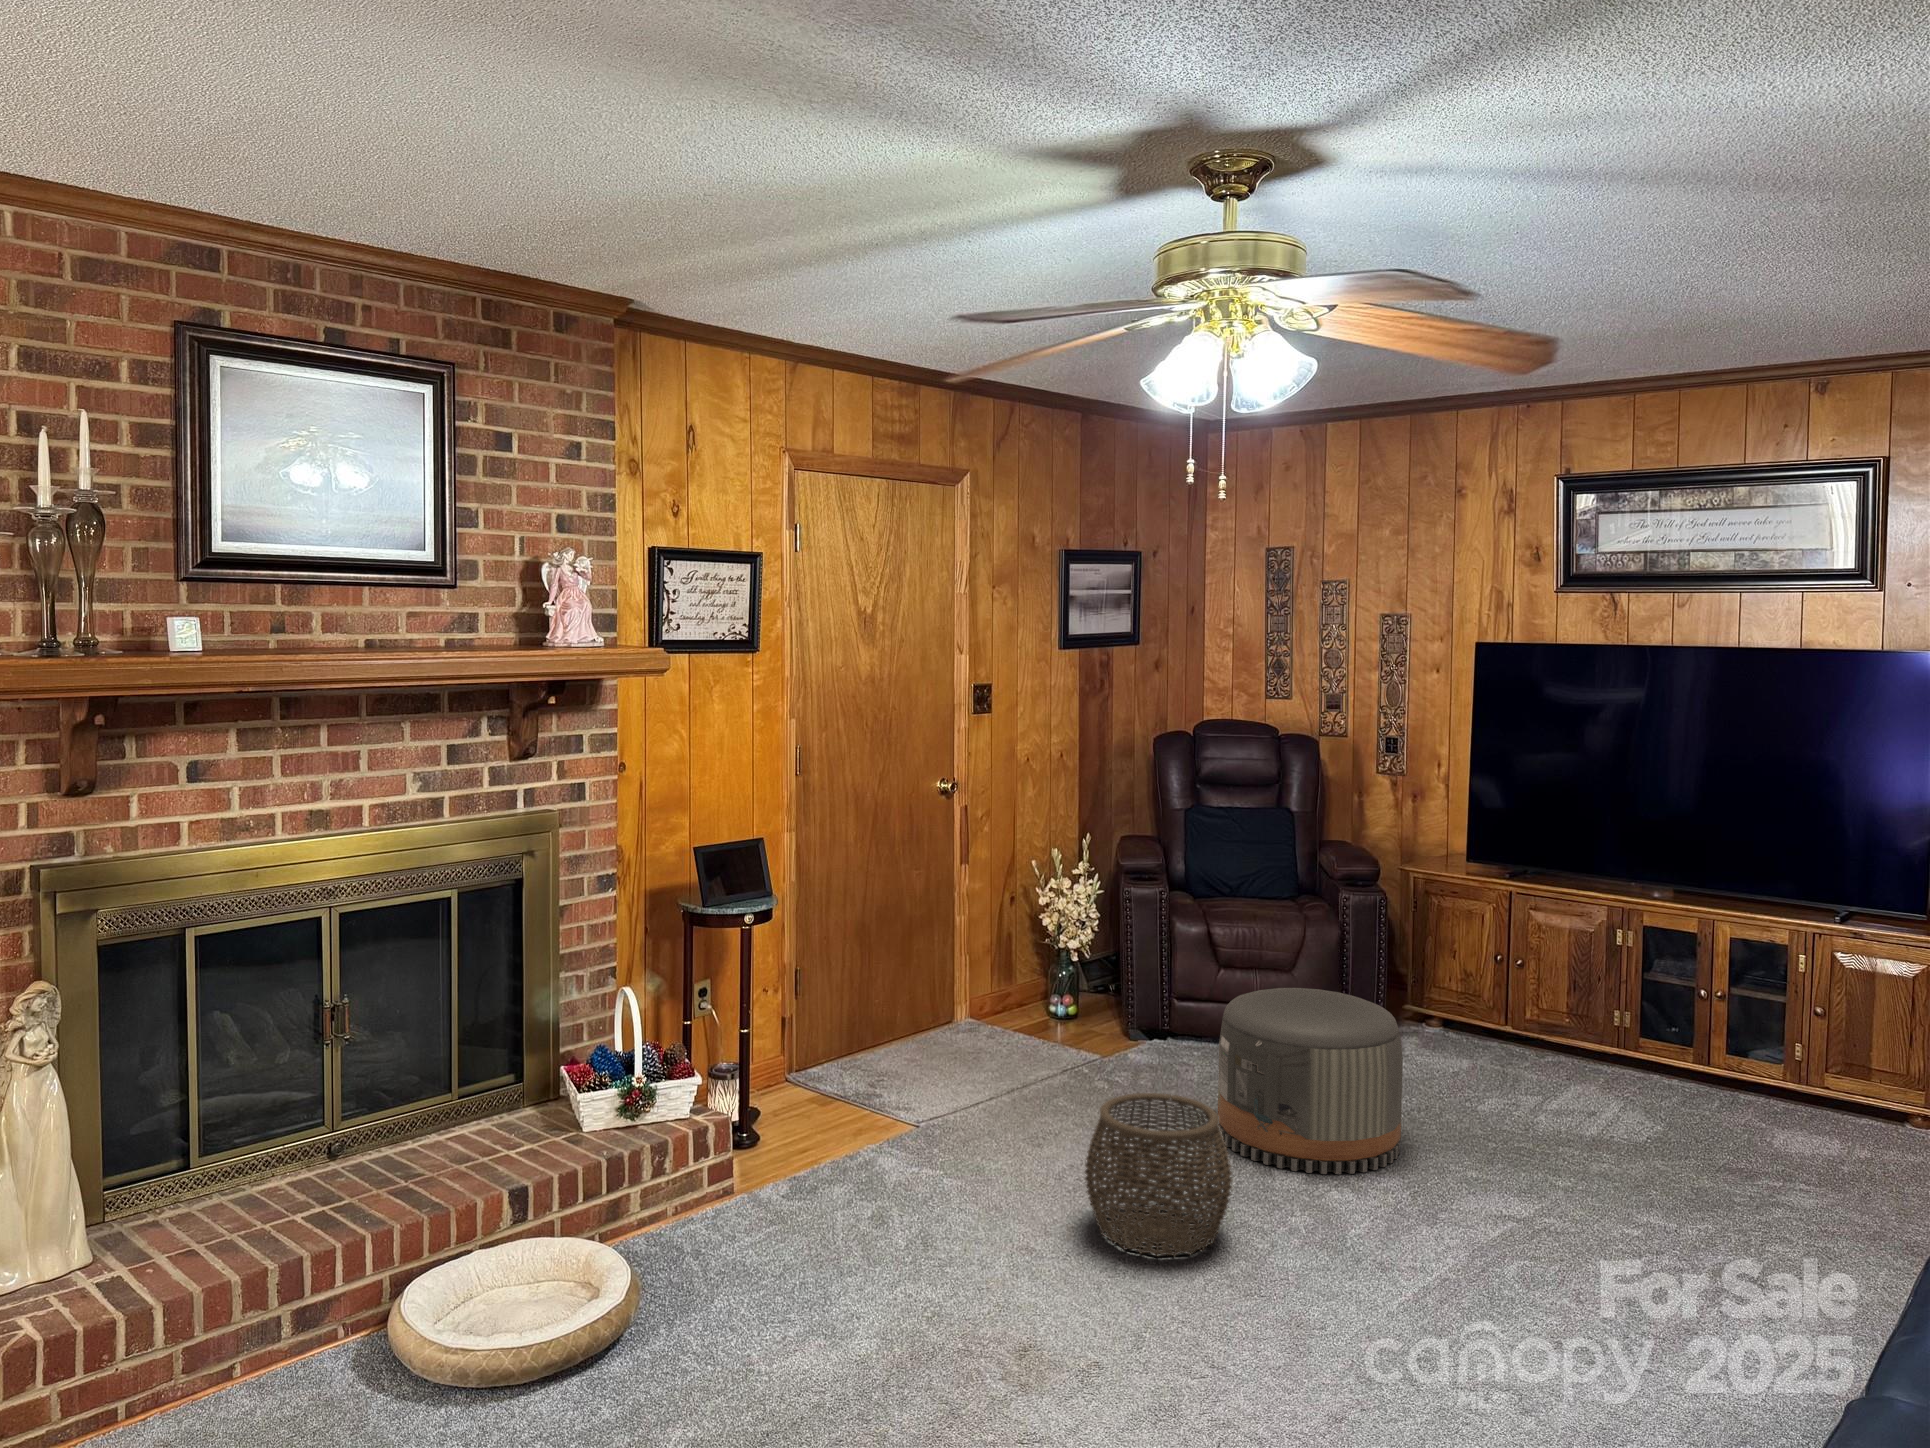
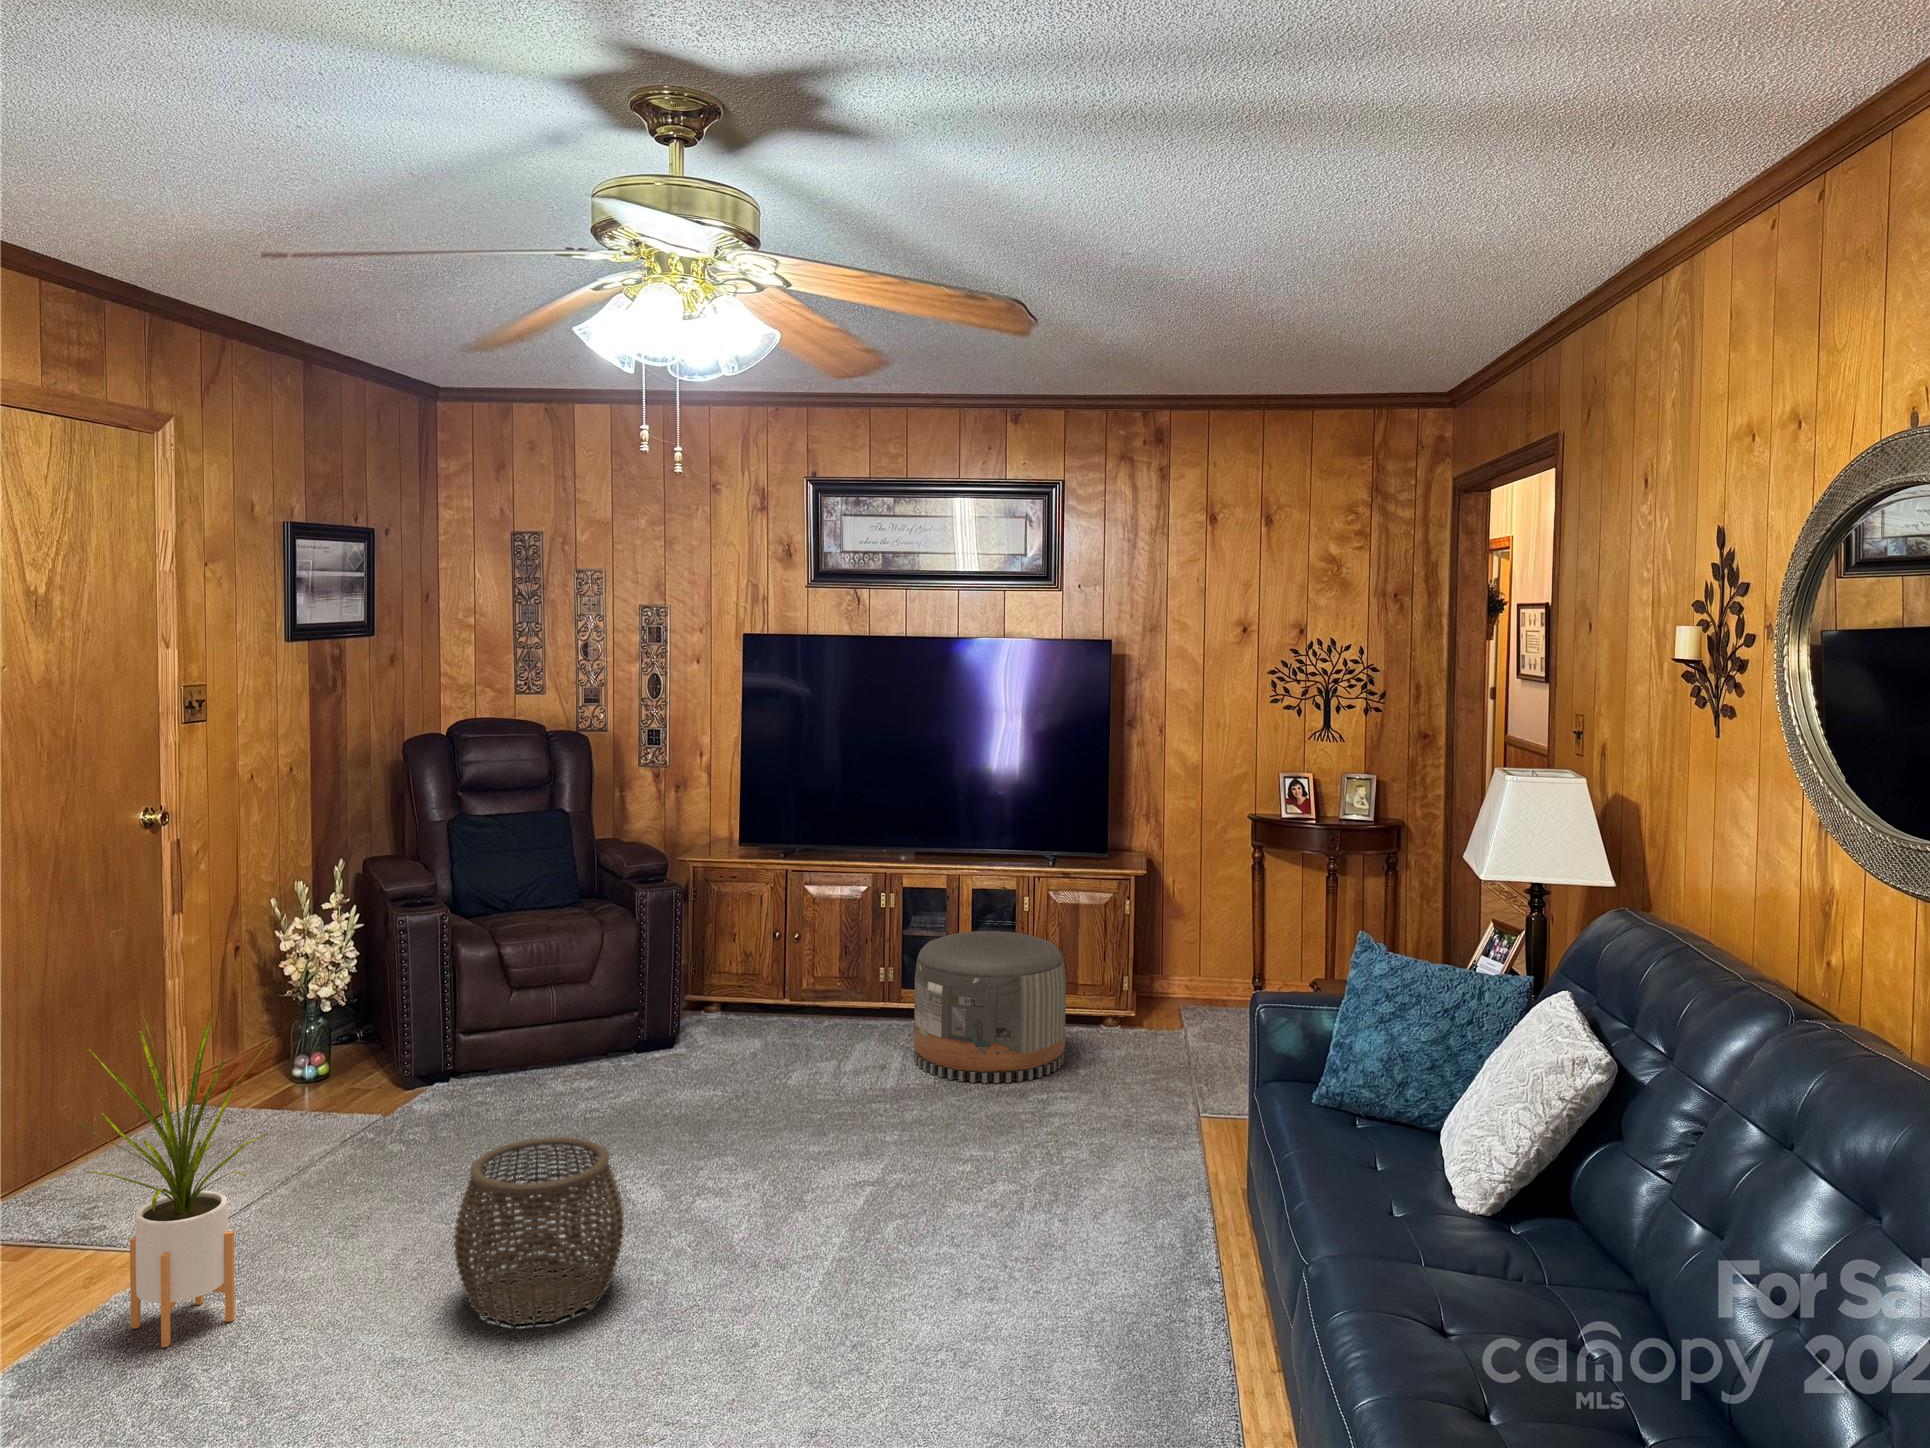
house plant: none [832,931,967,1189] -> present [78,1007,273,1347]
pouf: present [1218,988,1403,1174] -> present [914,931,1066,1083]

